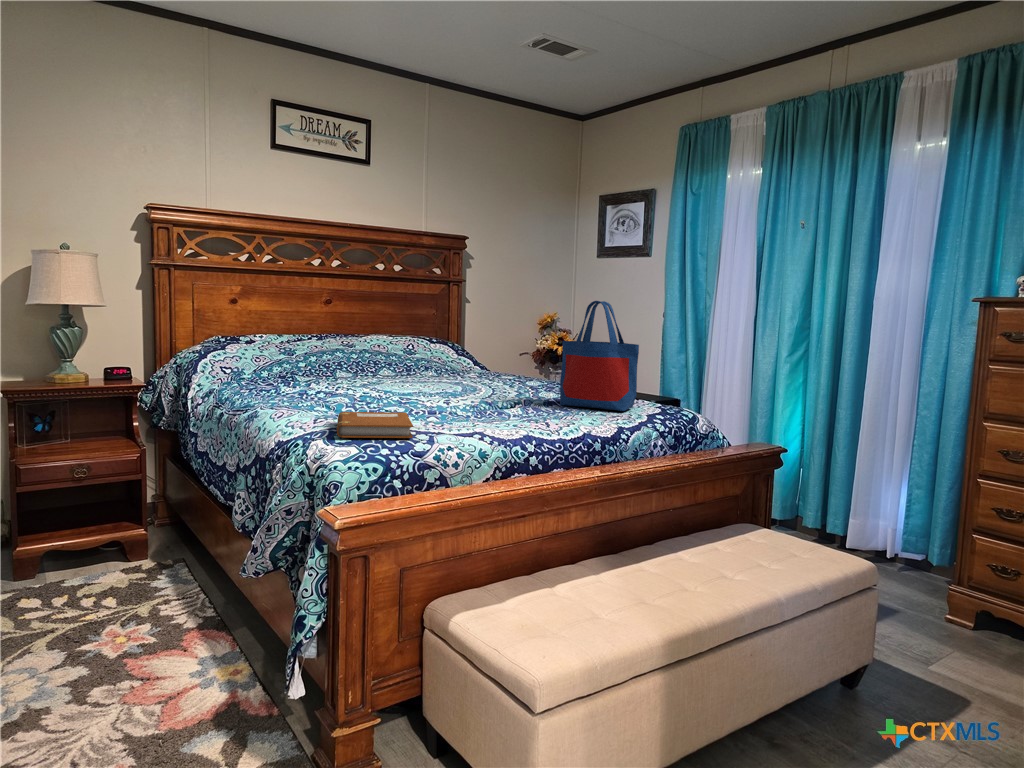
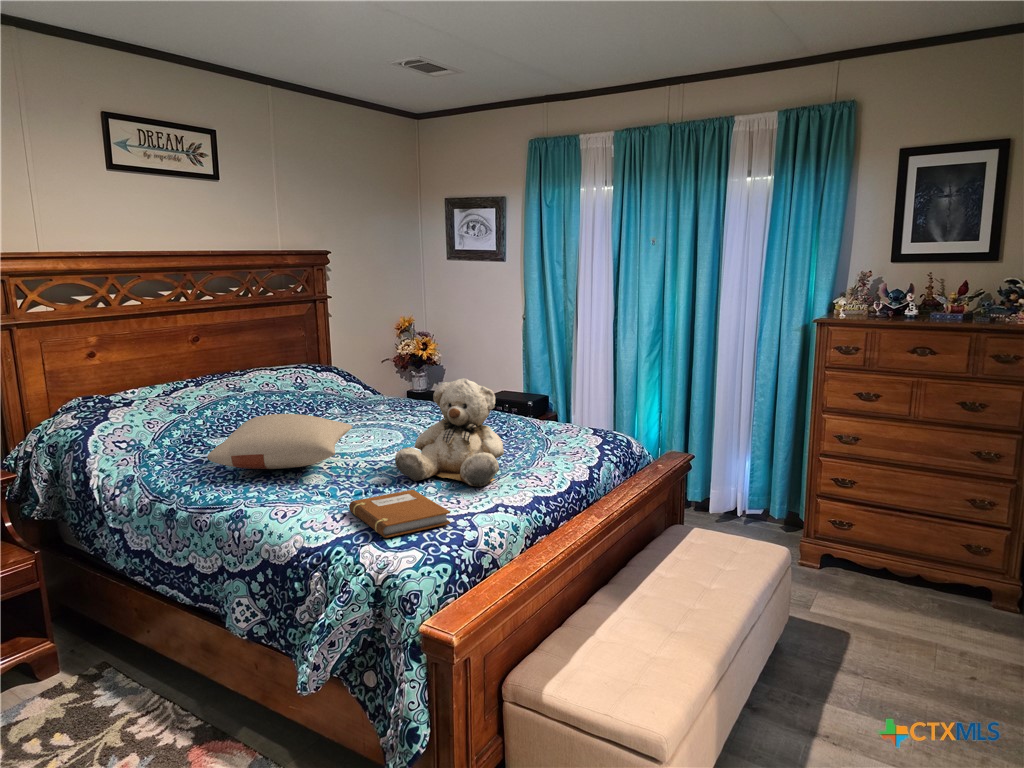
tote bag: present [560,301,639,411] -> none [504,341,579,444]
teddy bear: none [411,322,523,423] -> present [395,378,504,486]
pillow: none [256,347,407,395] -> present [207,414,352,469]

